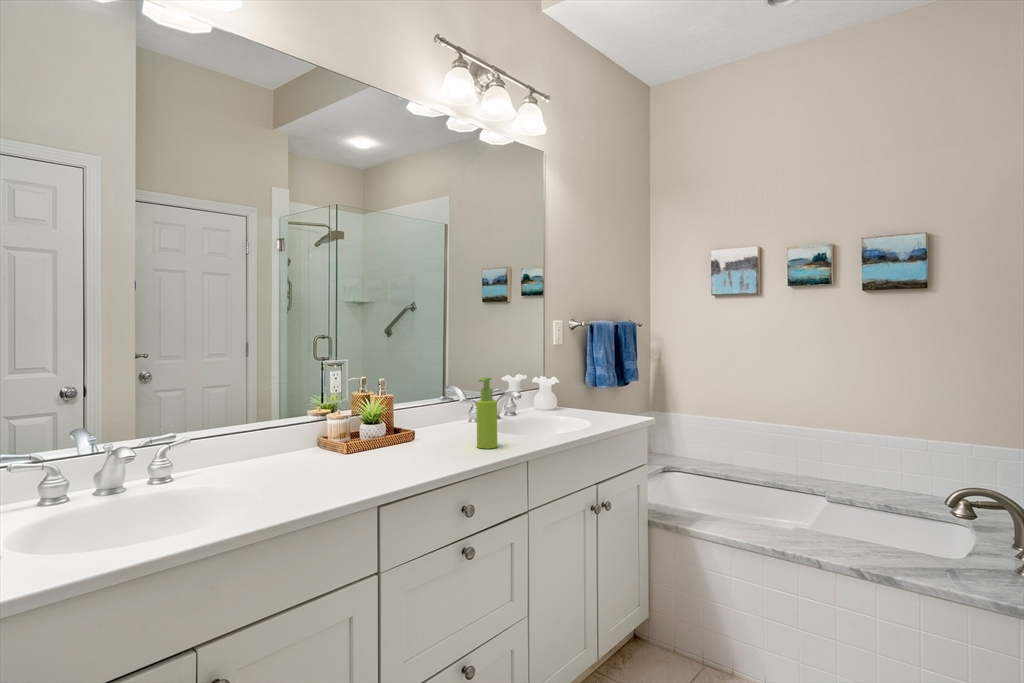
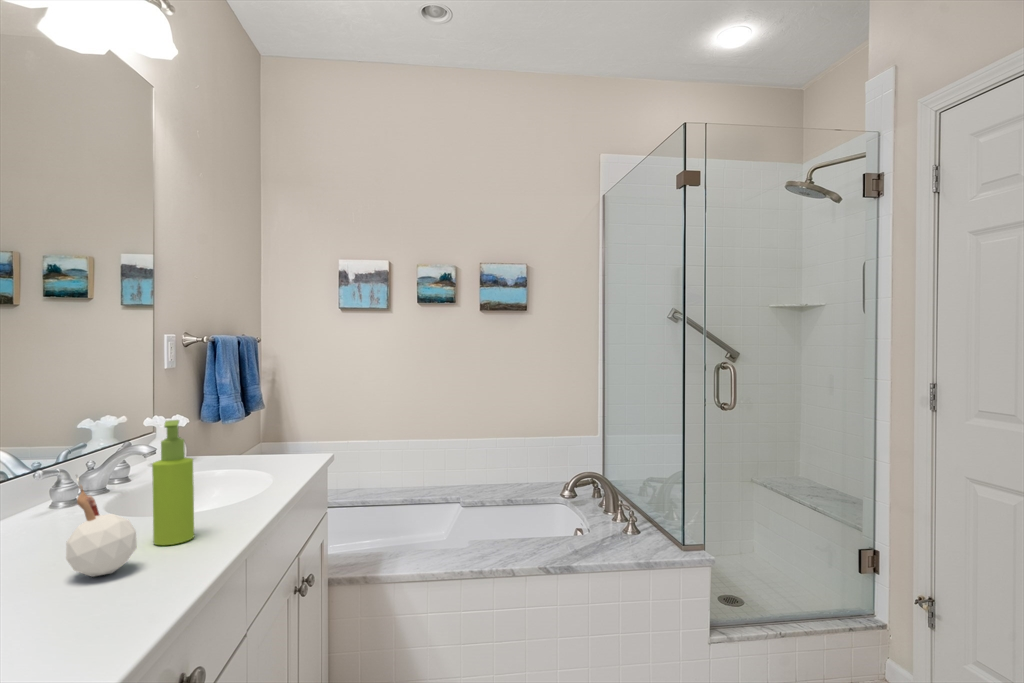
candle: none [427,401,458,454] -> present [66,475,137,577]

